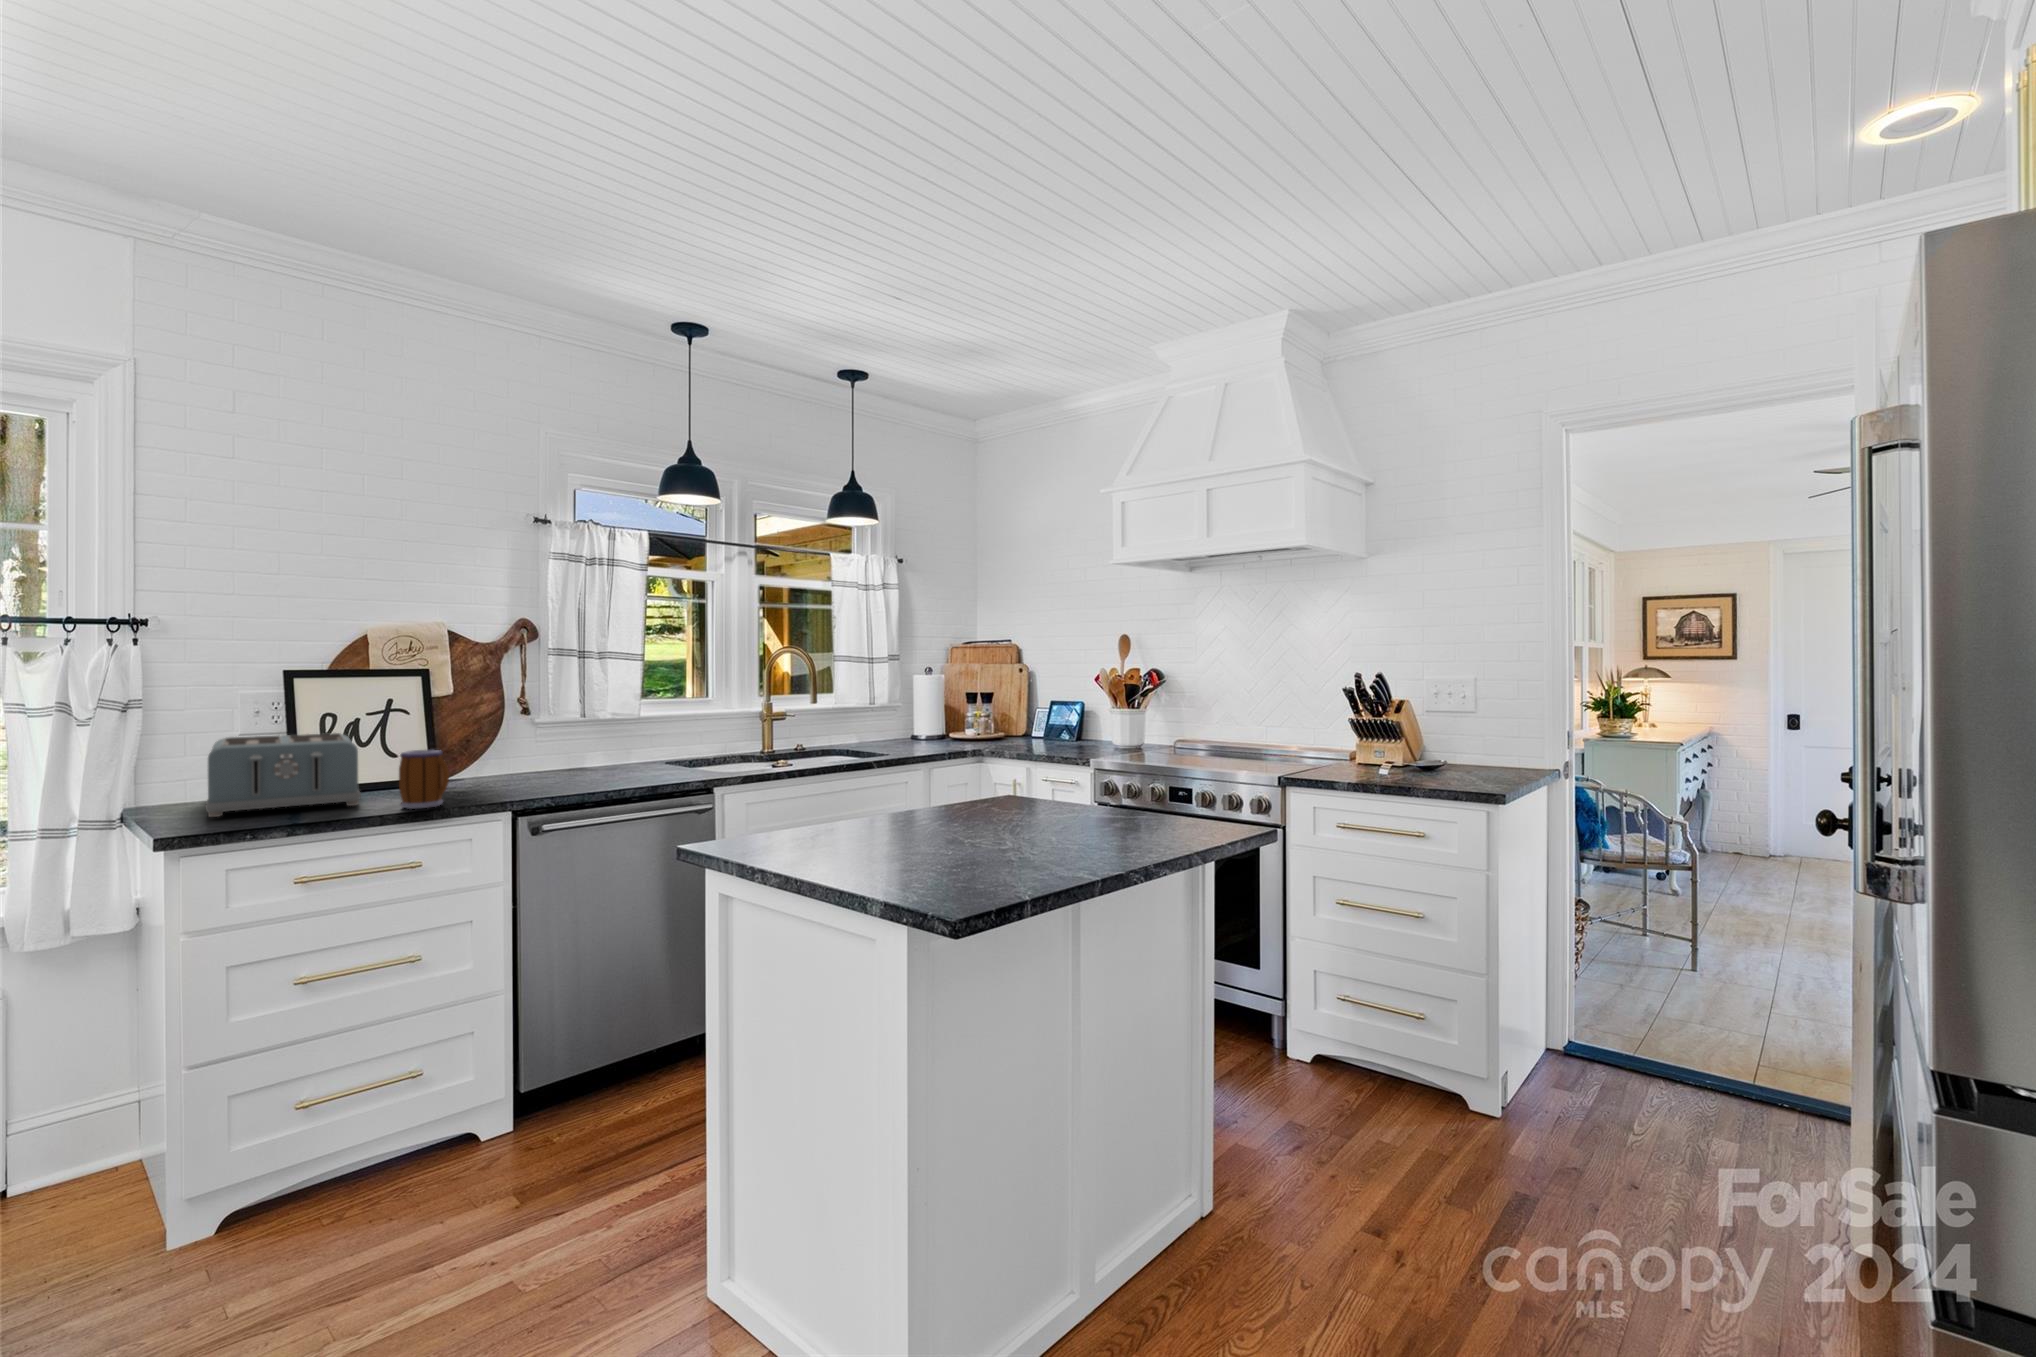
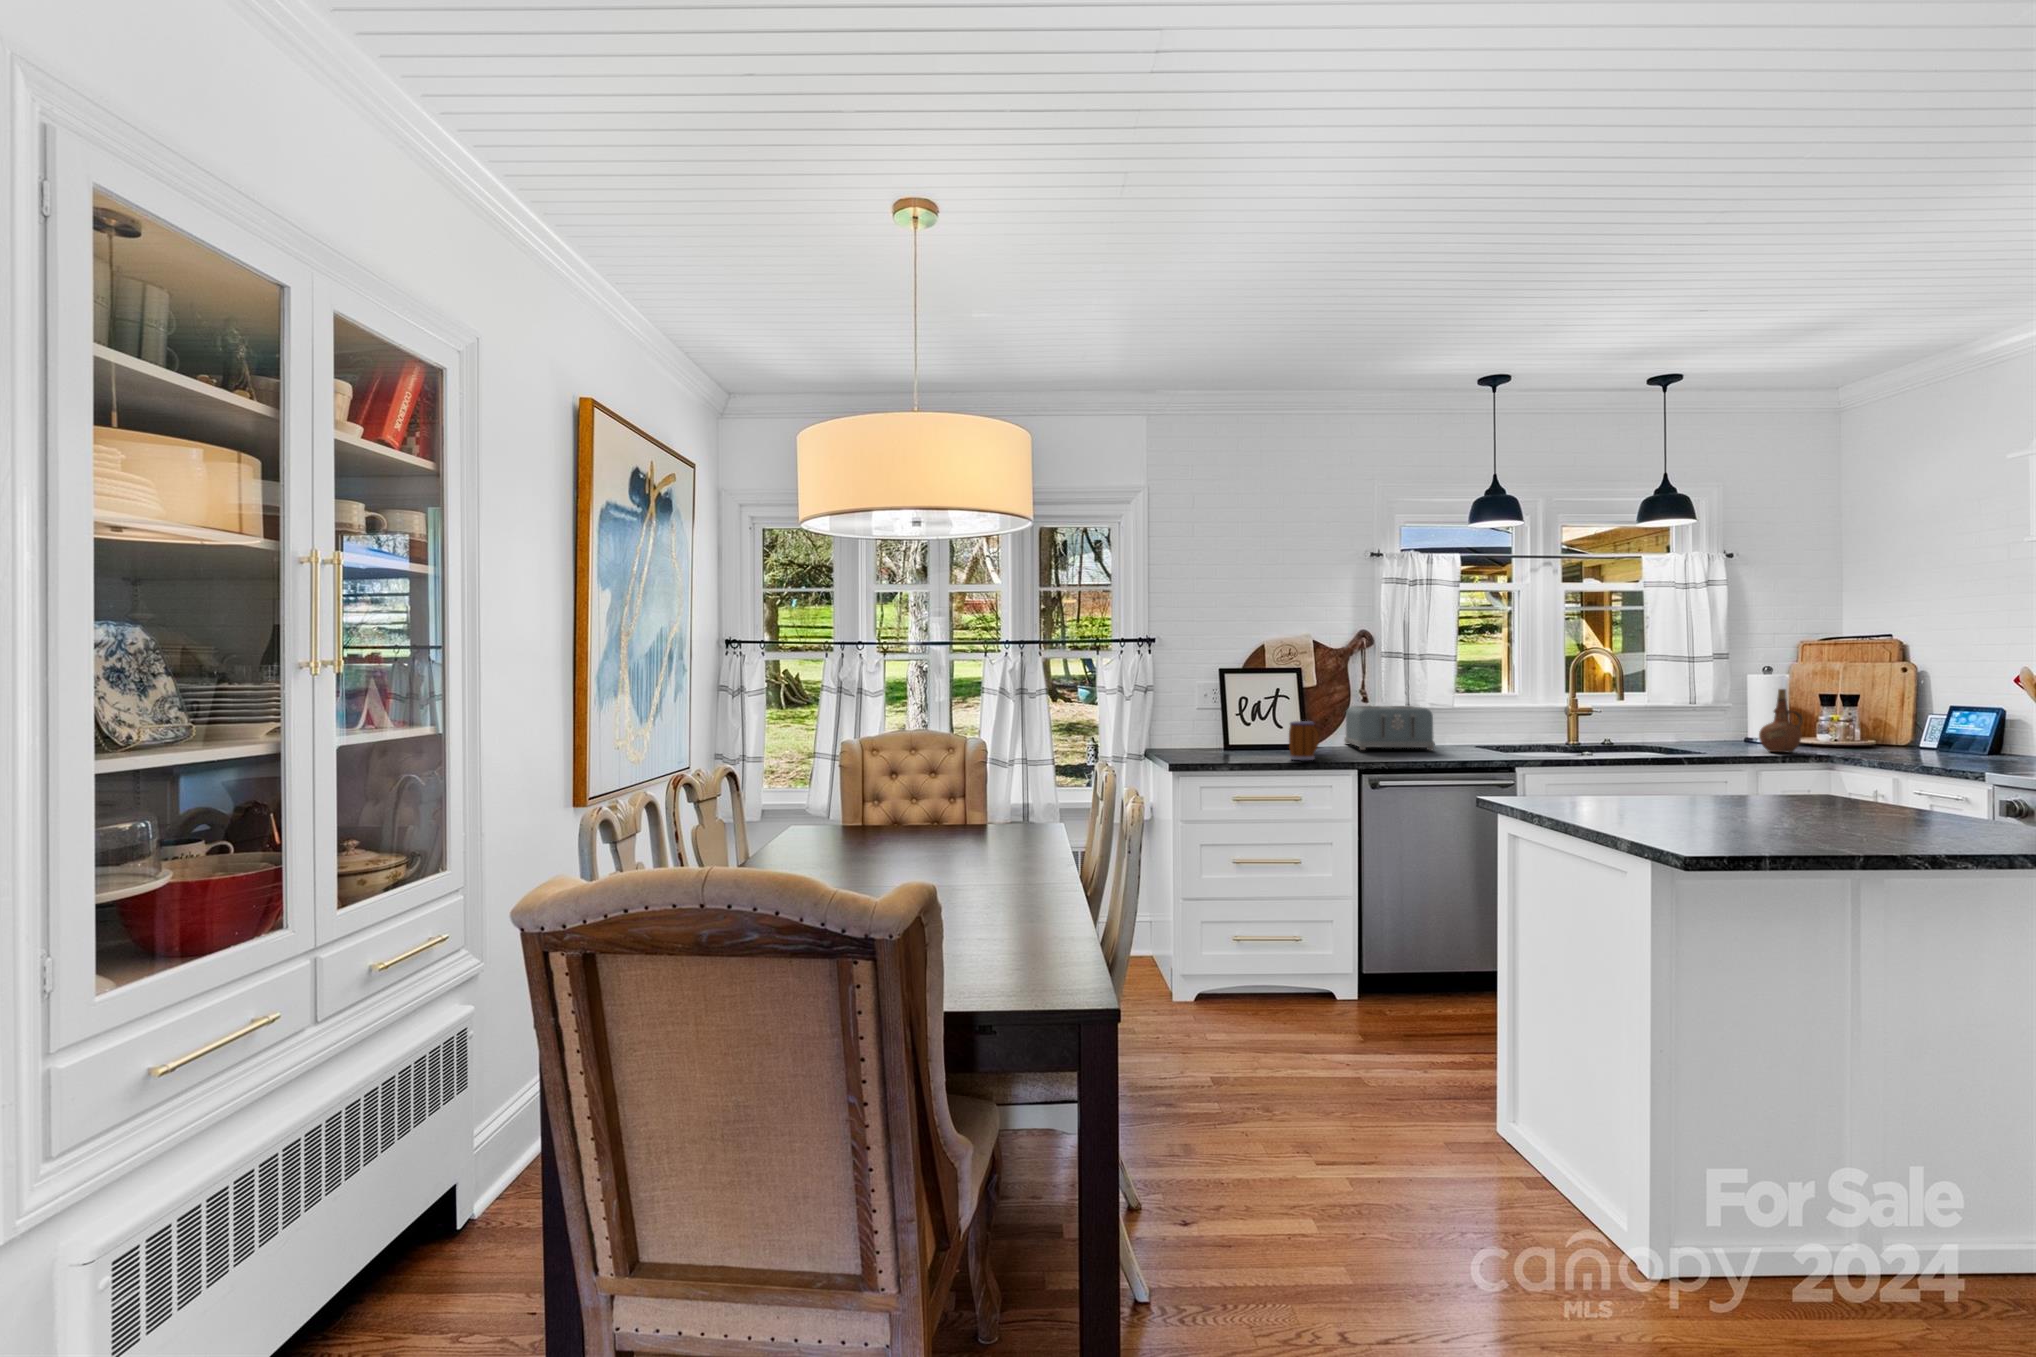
ceramic pitcher: none [932,690,966,750] -> present [1759,689,1803,752]
toaster: present [205,733,361,817] -> present [1344,706,1435,750]

